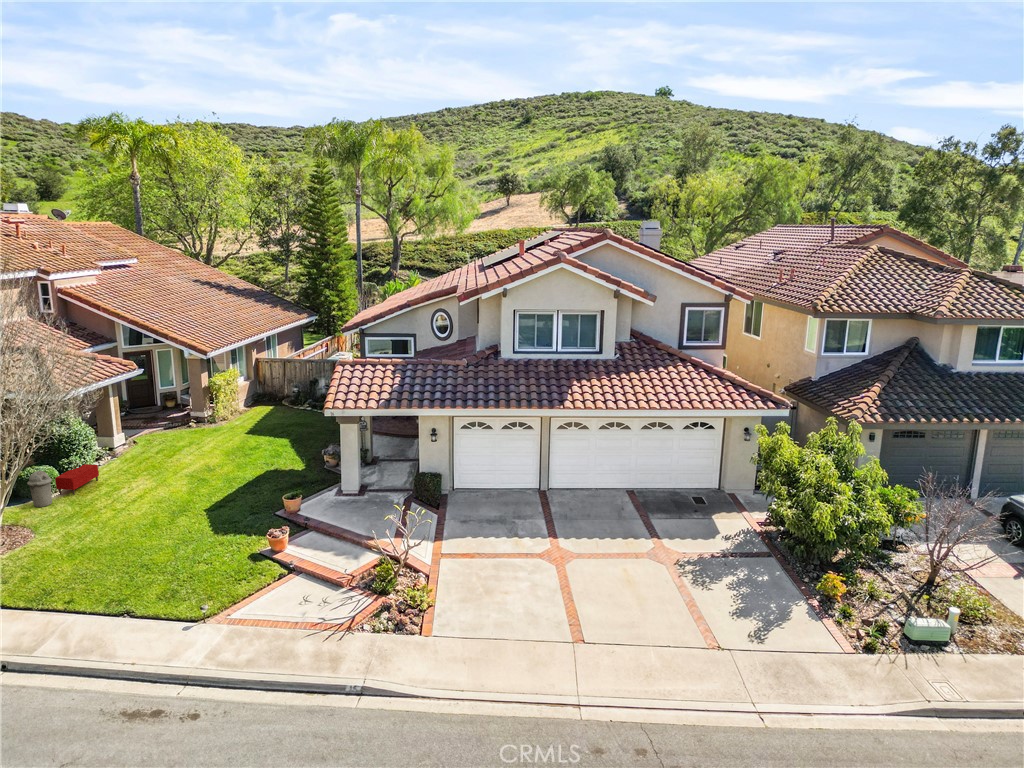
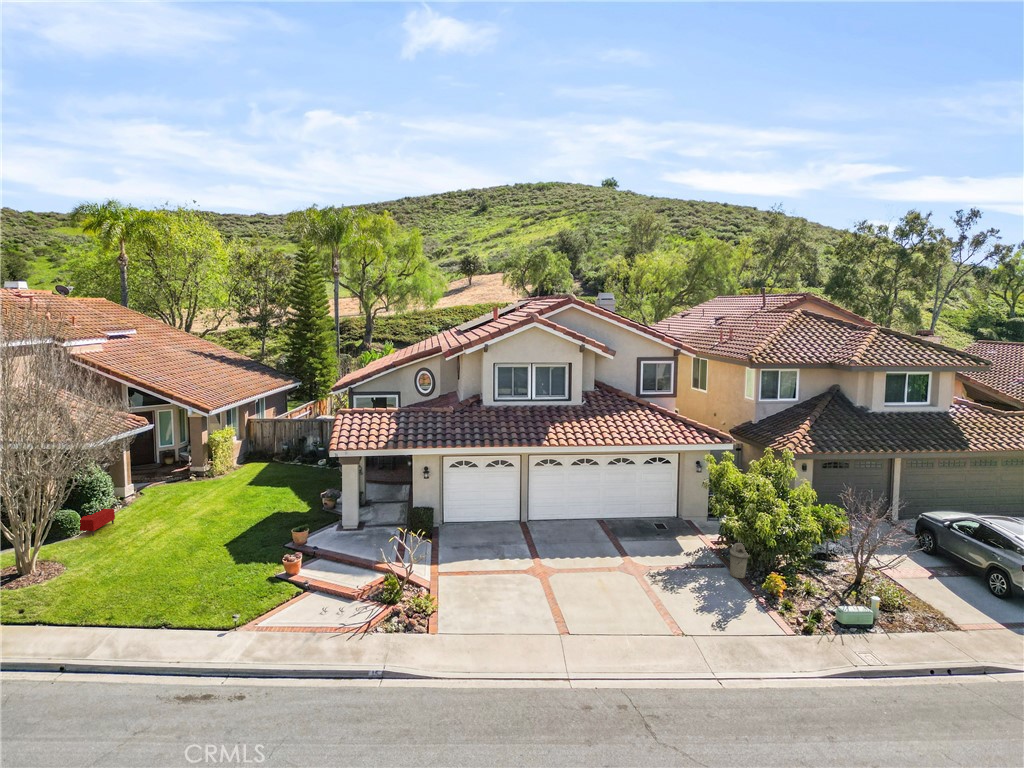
trash can: present [27,471,52,507] -> present [729,543,749,578]

